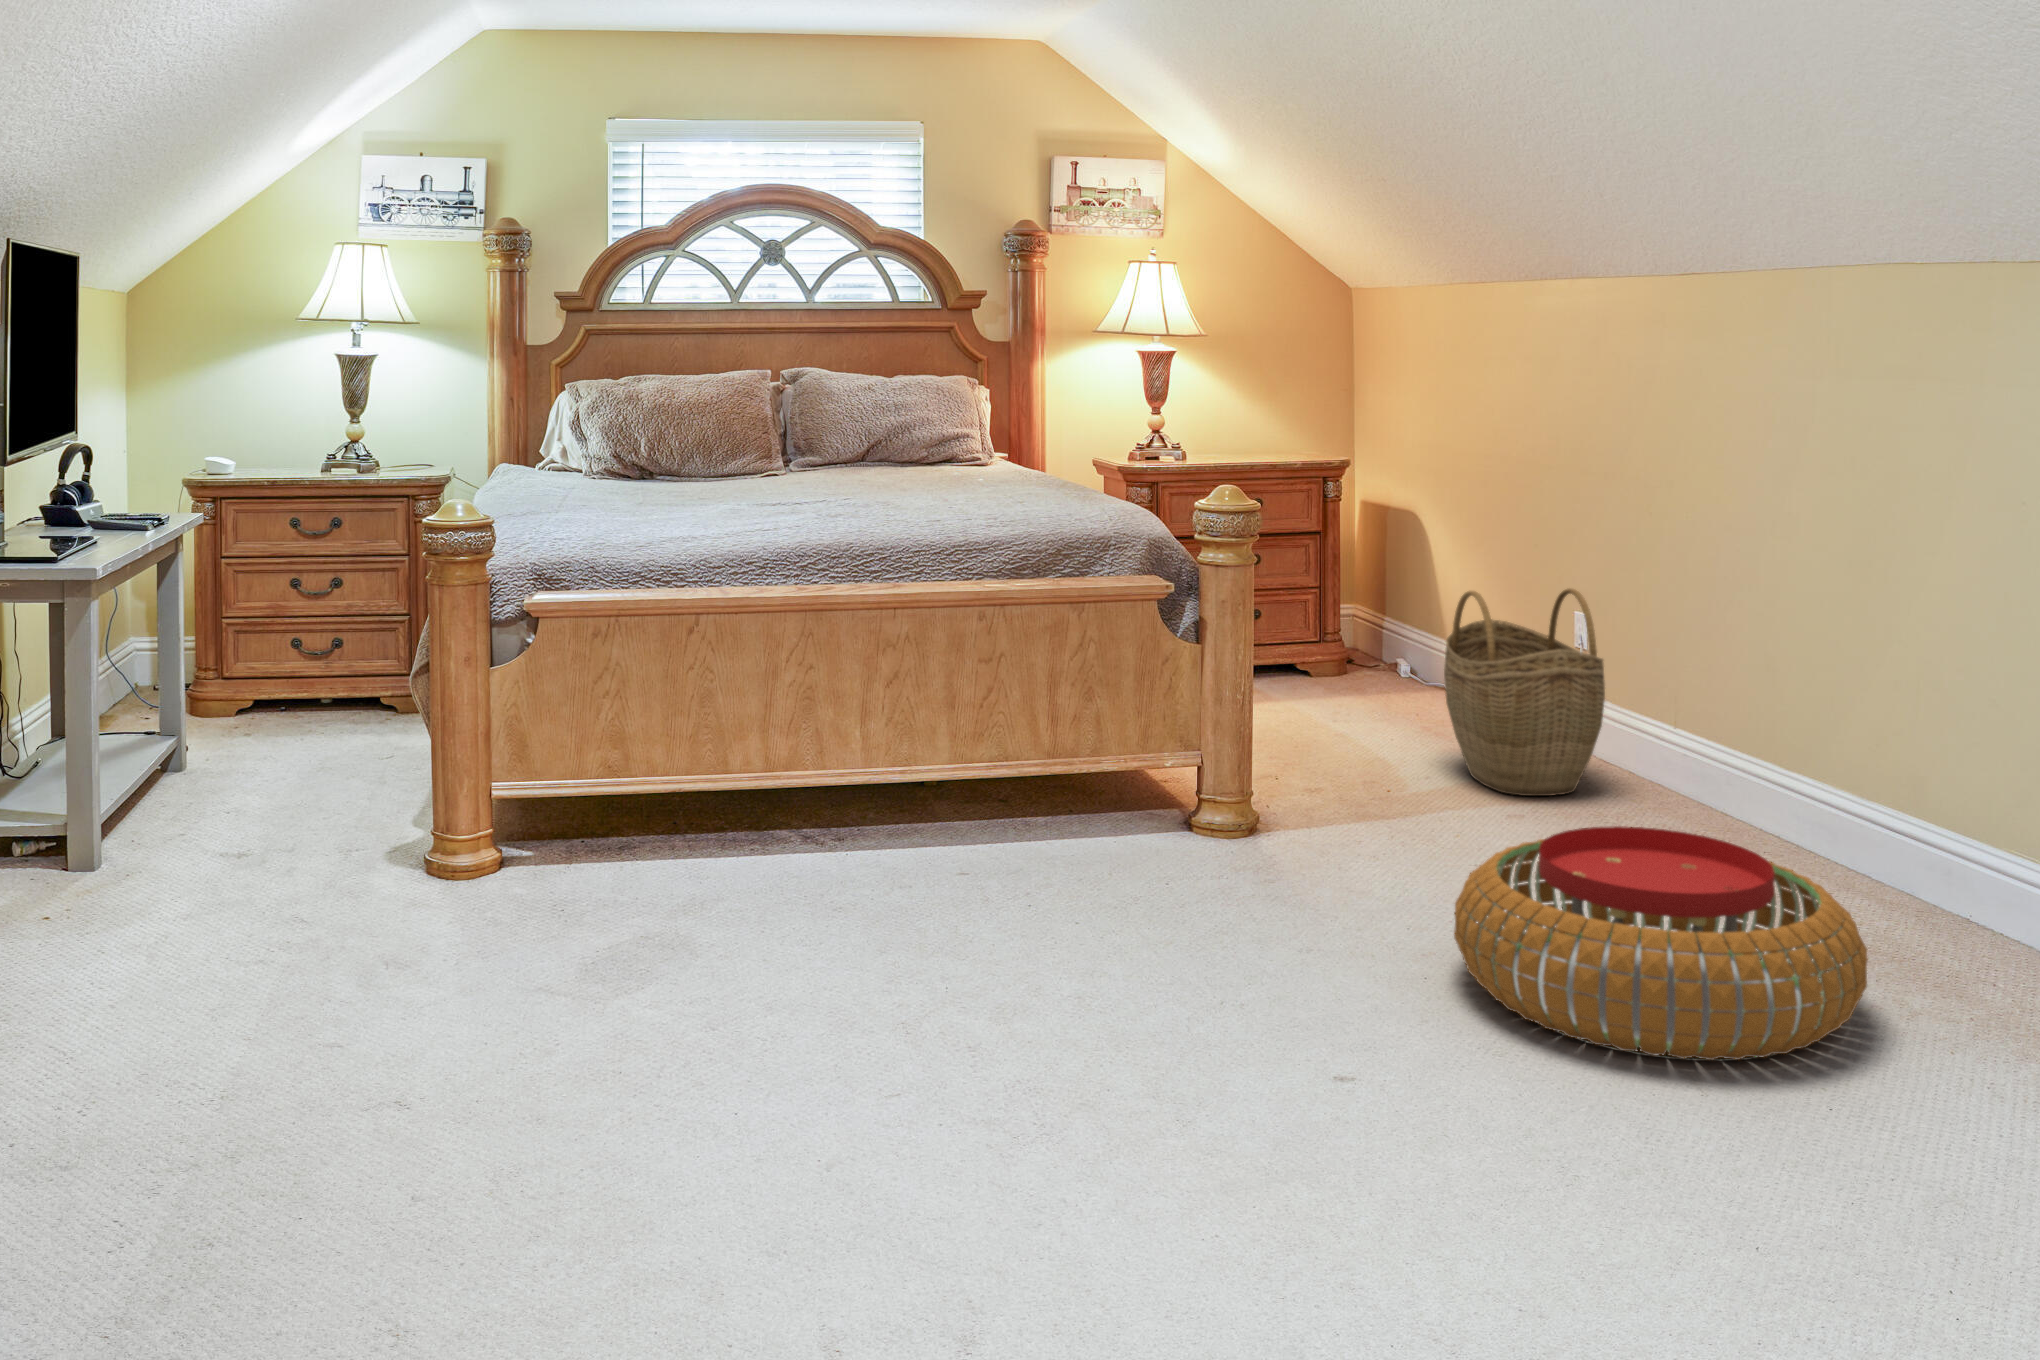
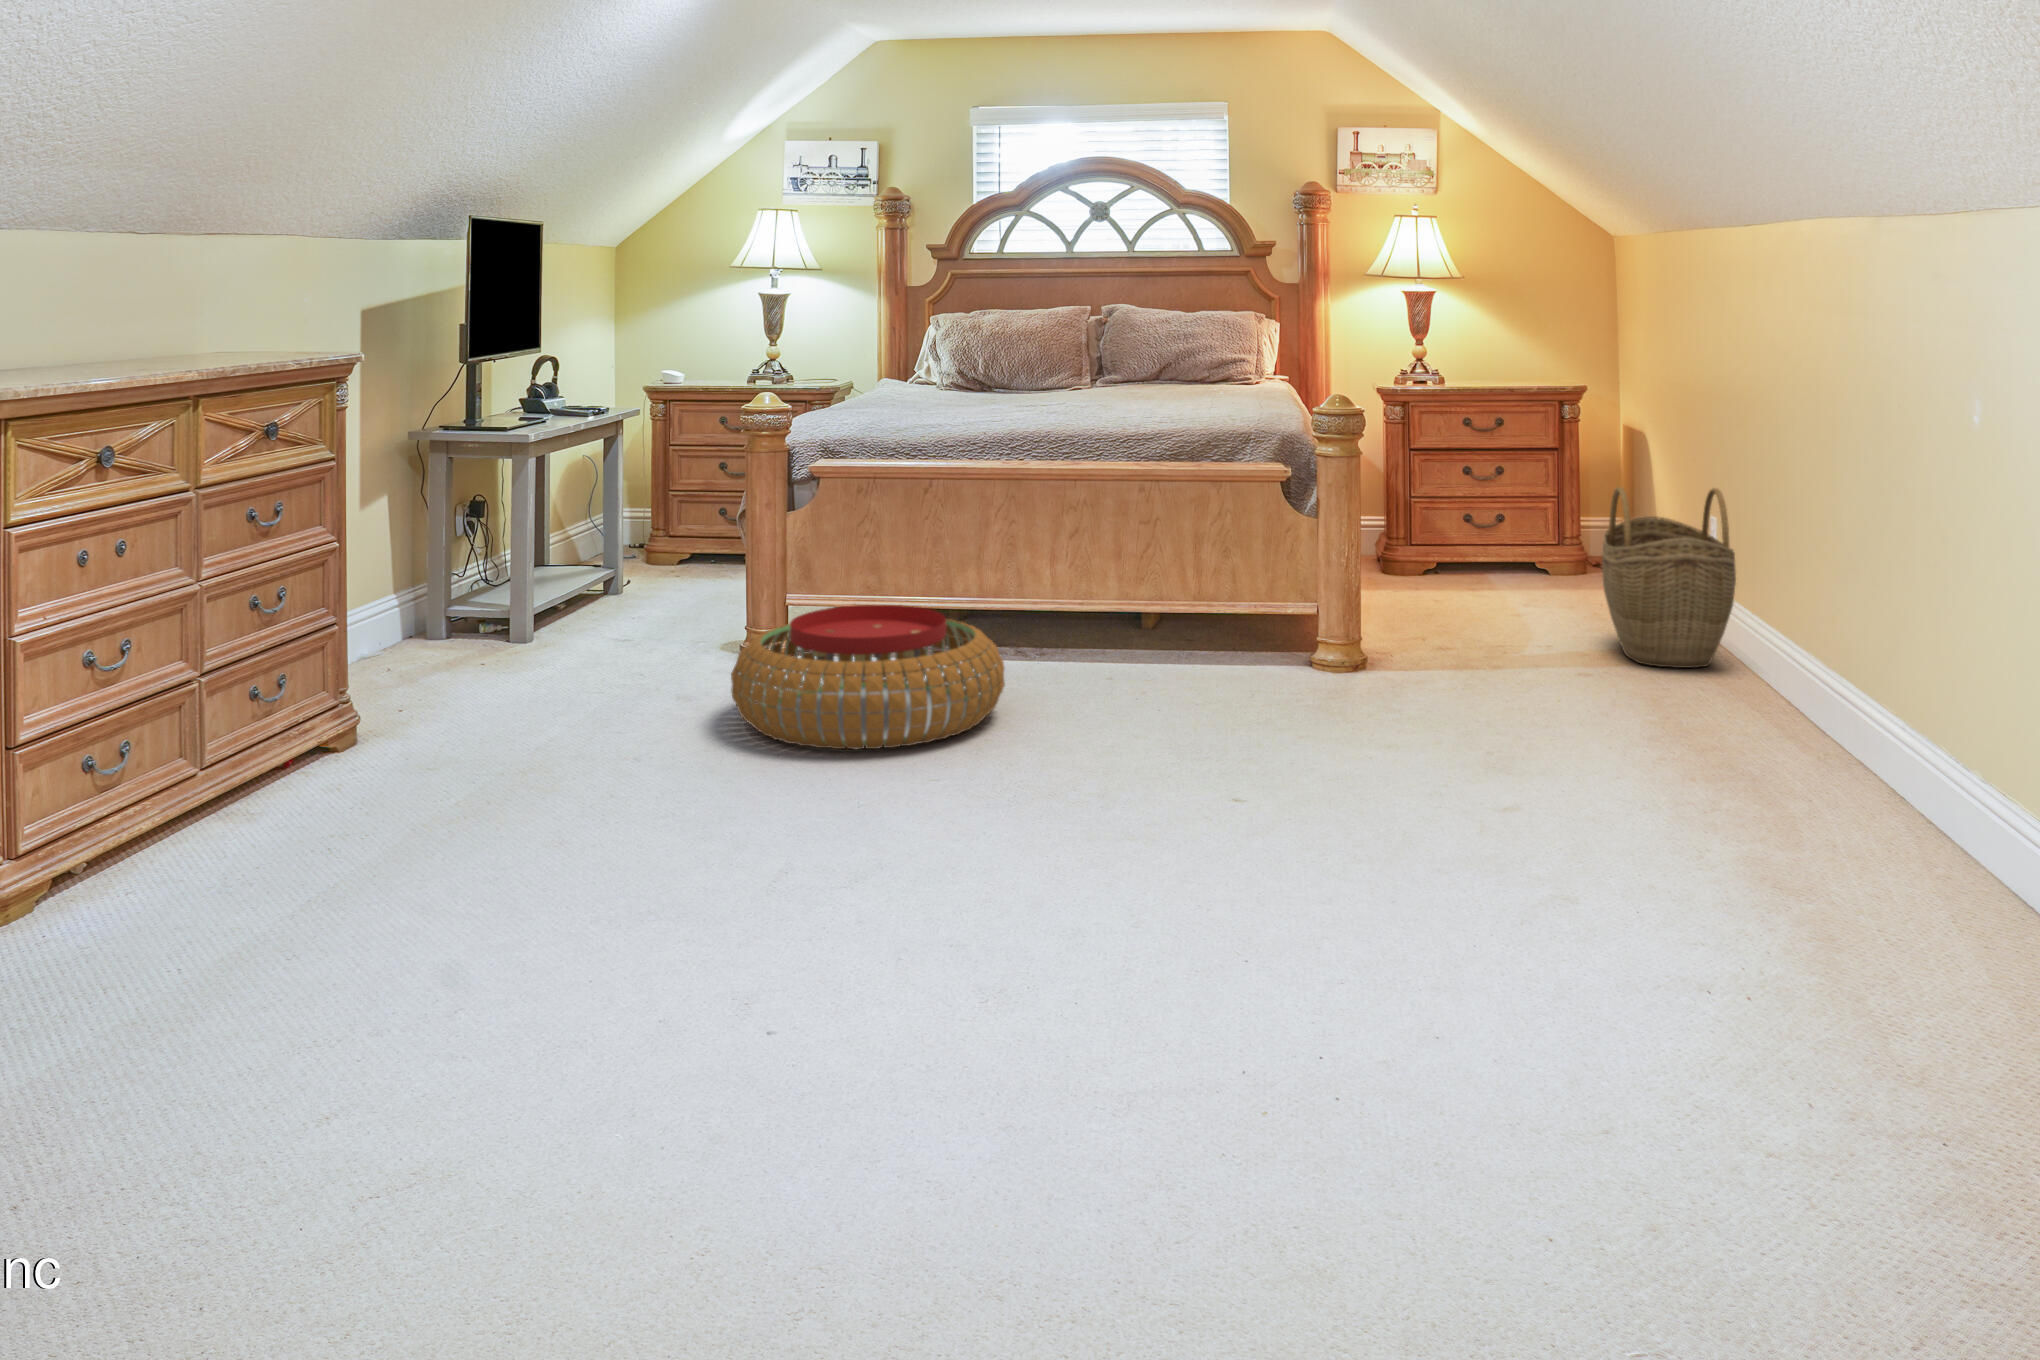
pouf: present [1454,826,1868,1060] -> present [731,605,1005,749]

